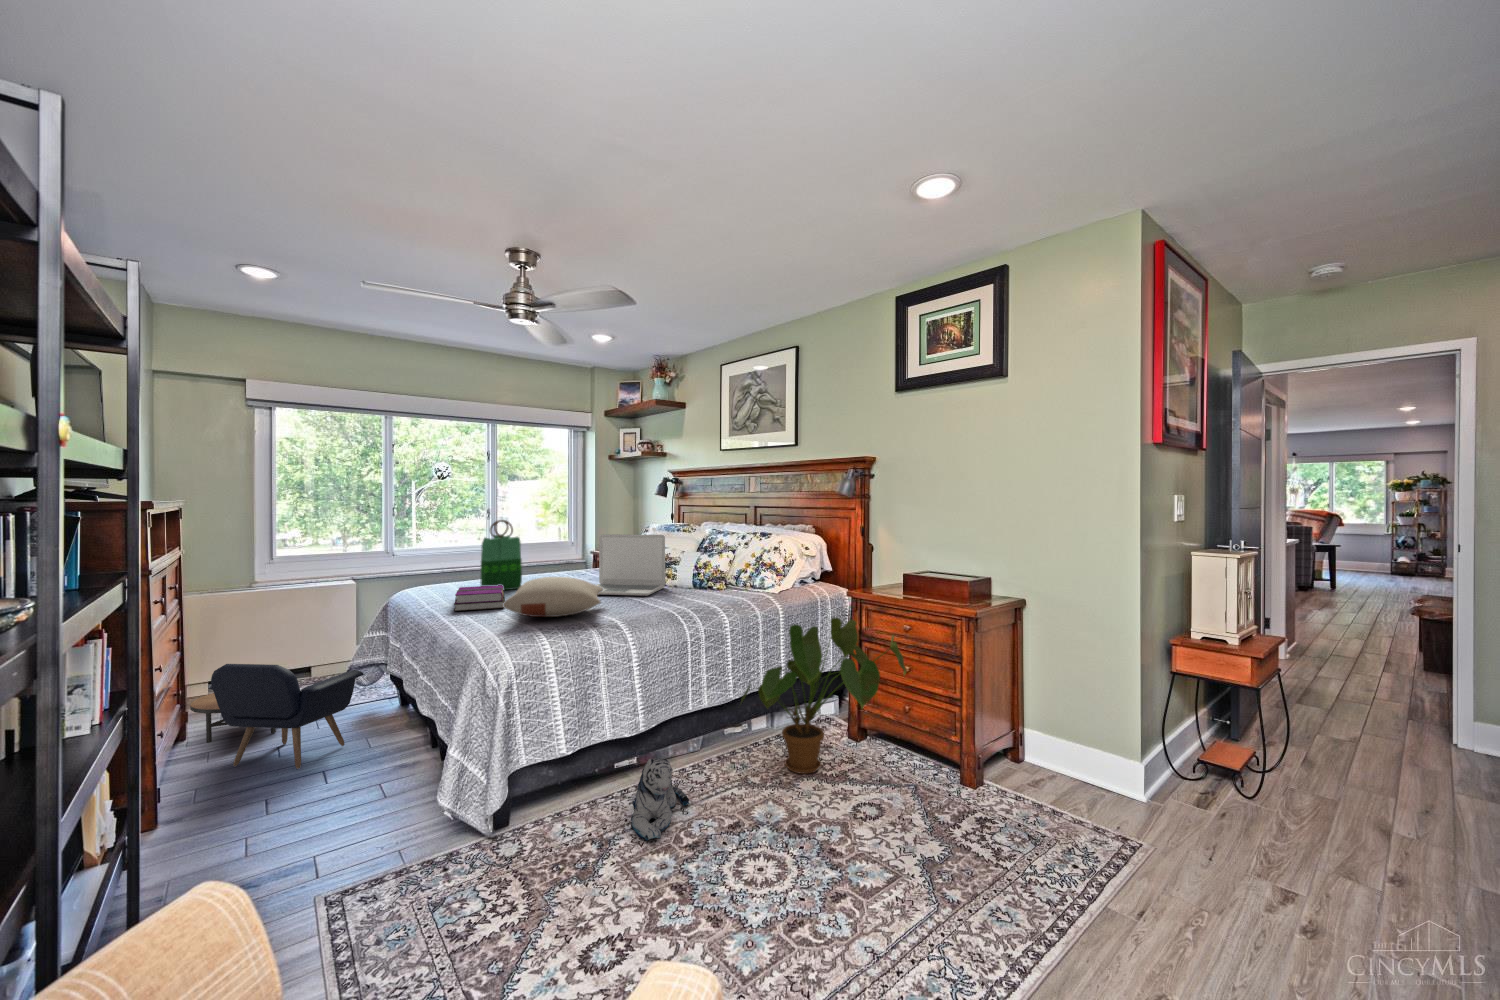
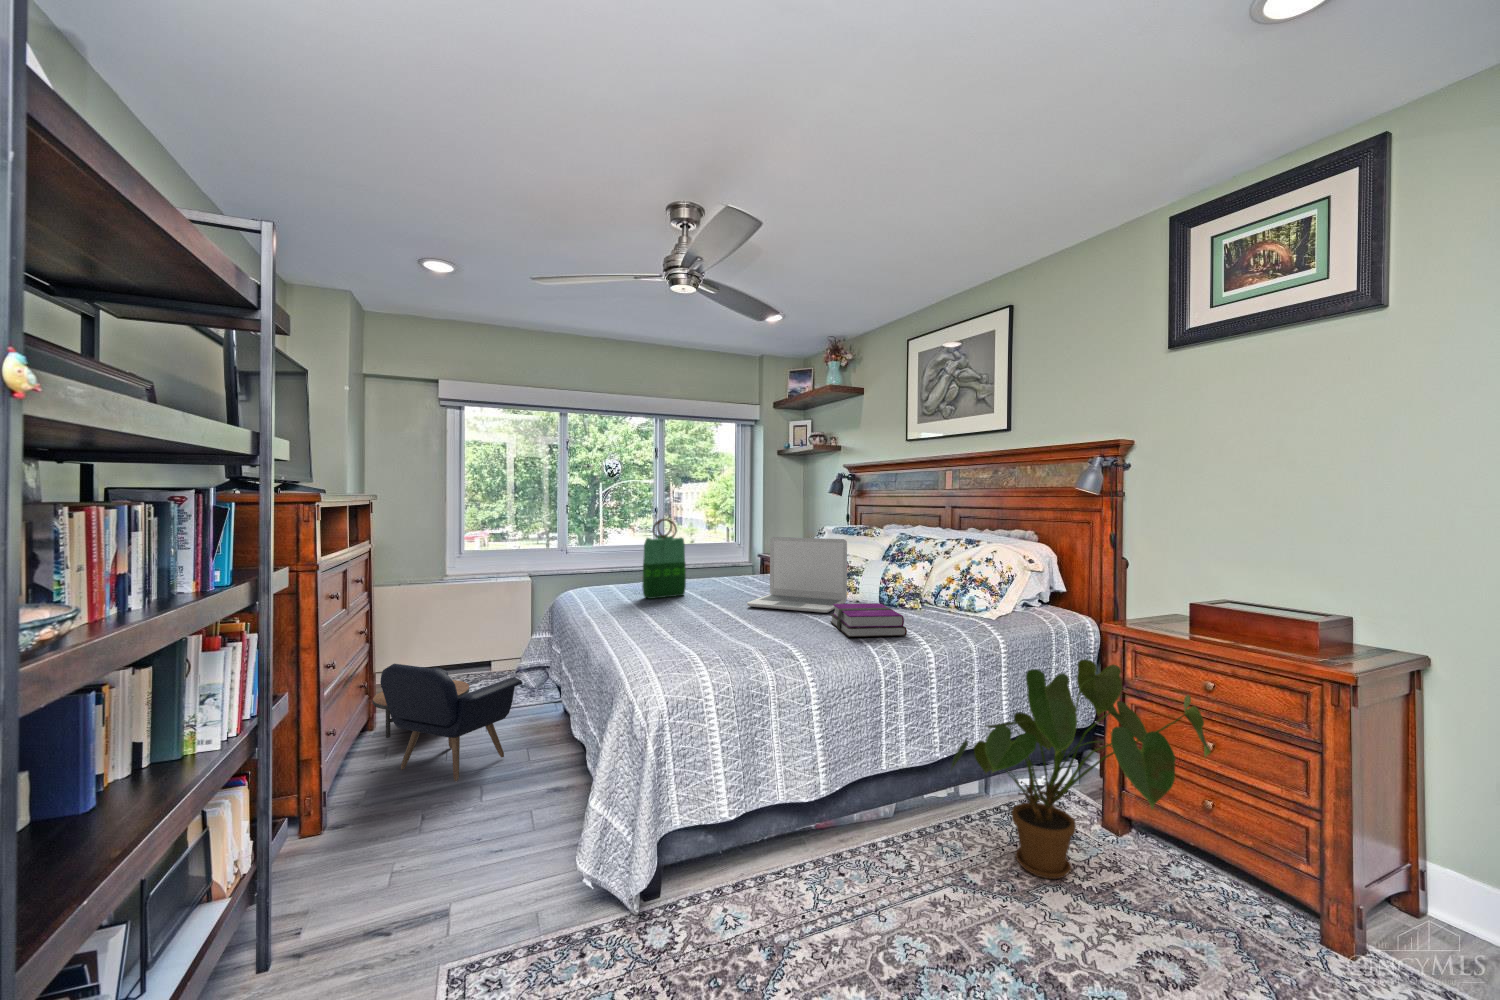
pillow: present [503,577,603,617] -> none [658,588,775,636]
hardback book: present [454,585,505,611] -> present [830,603,907,637]
plush toy: present [631,759,689,841] -> none [810,840,887,962]

